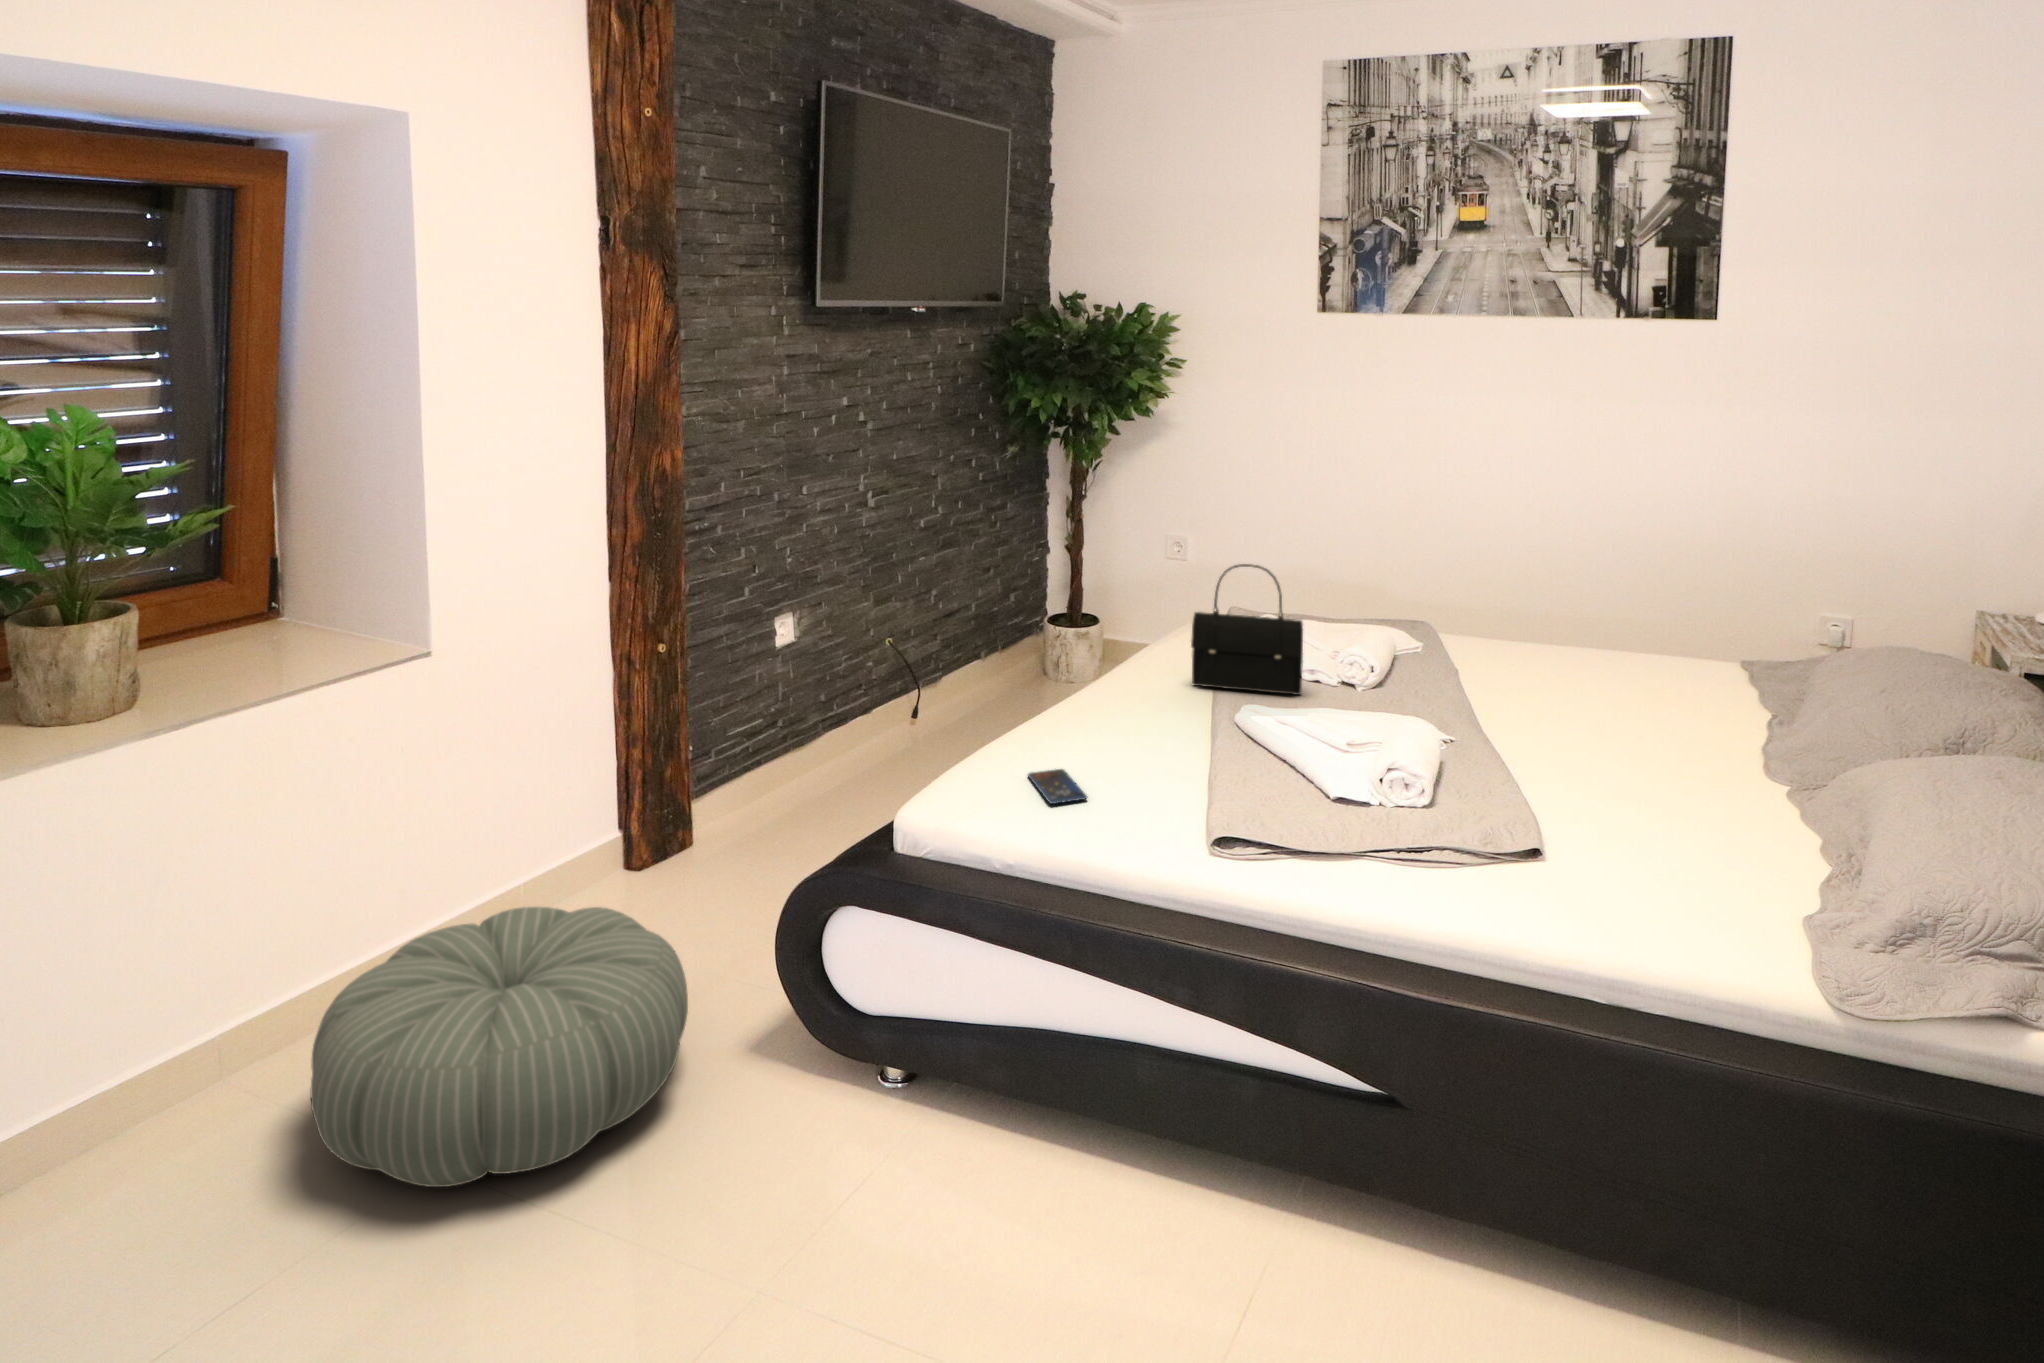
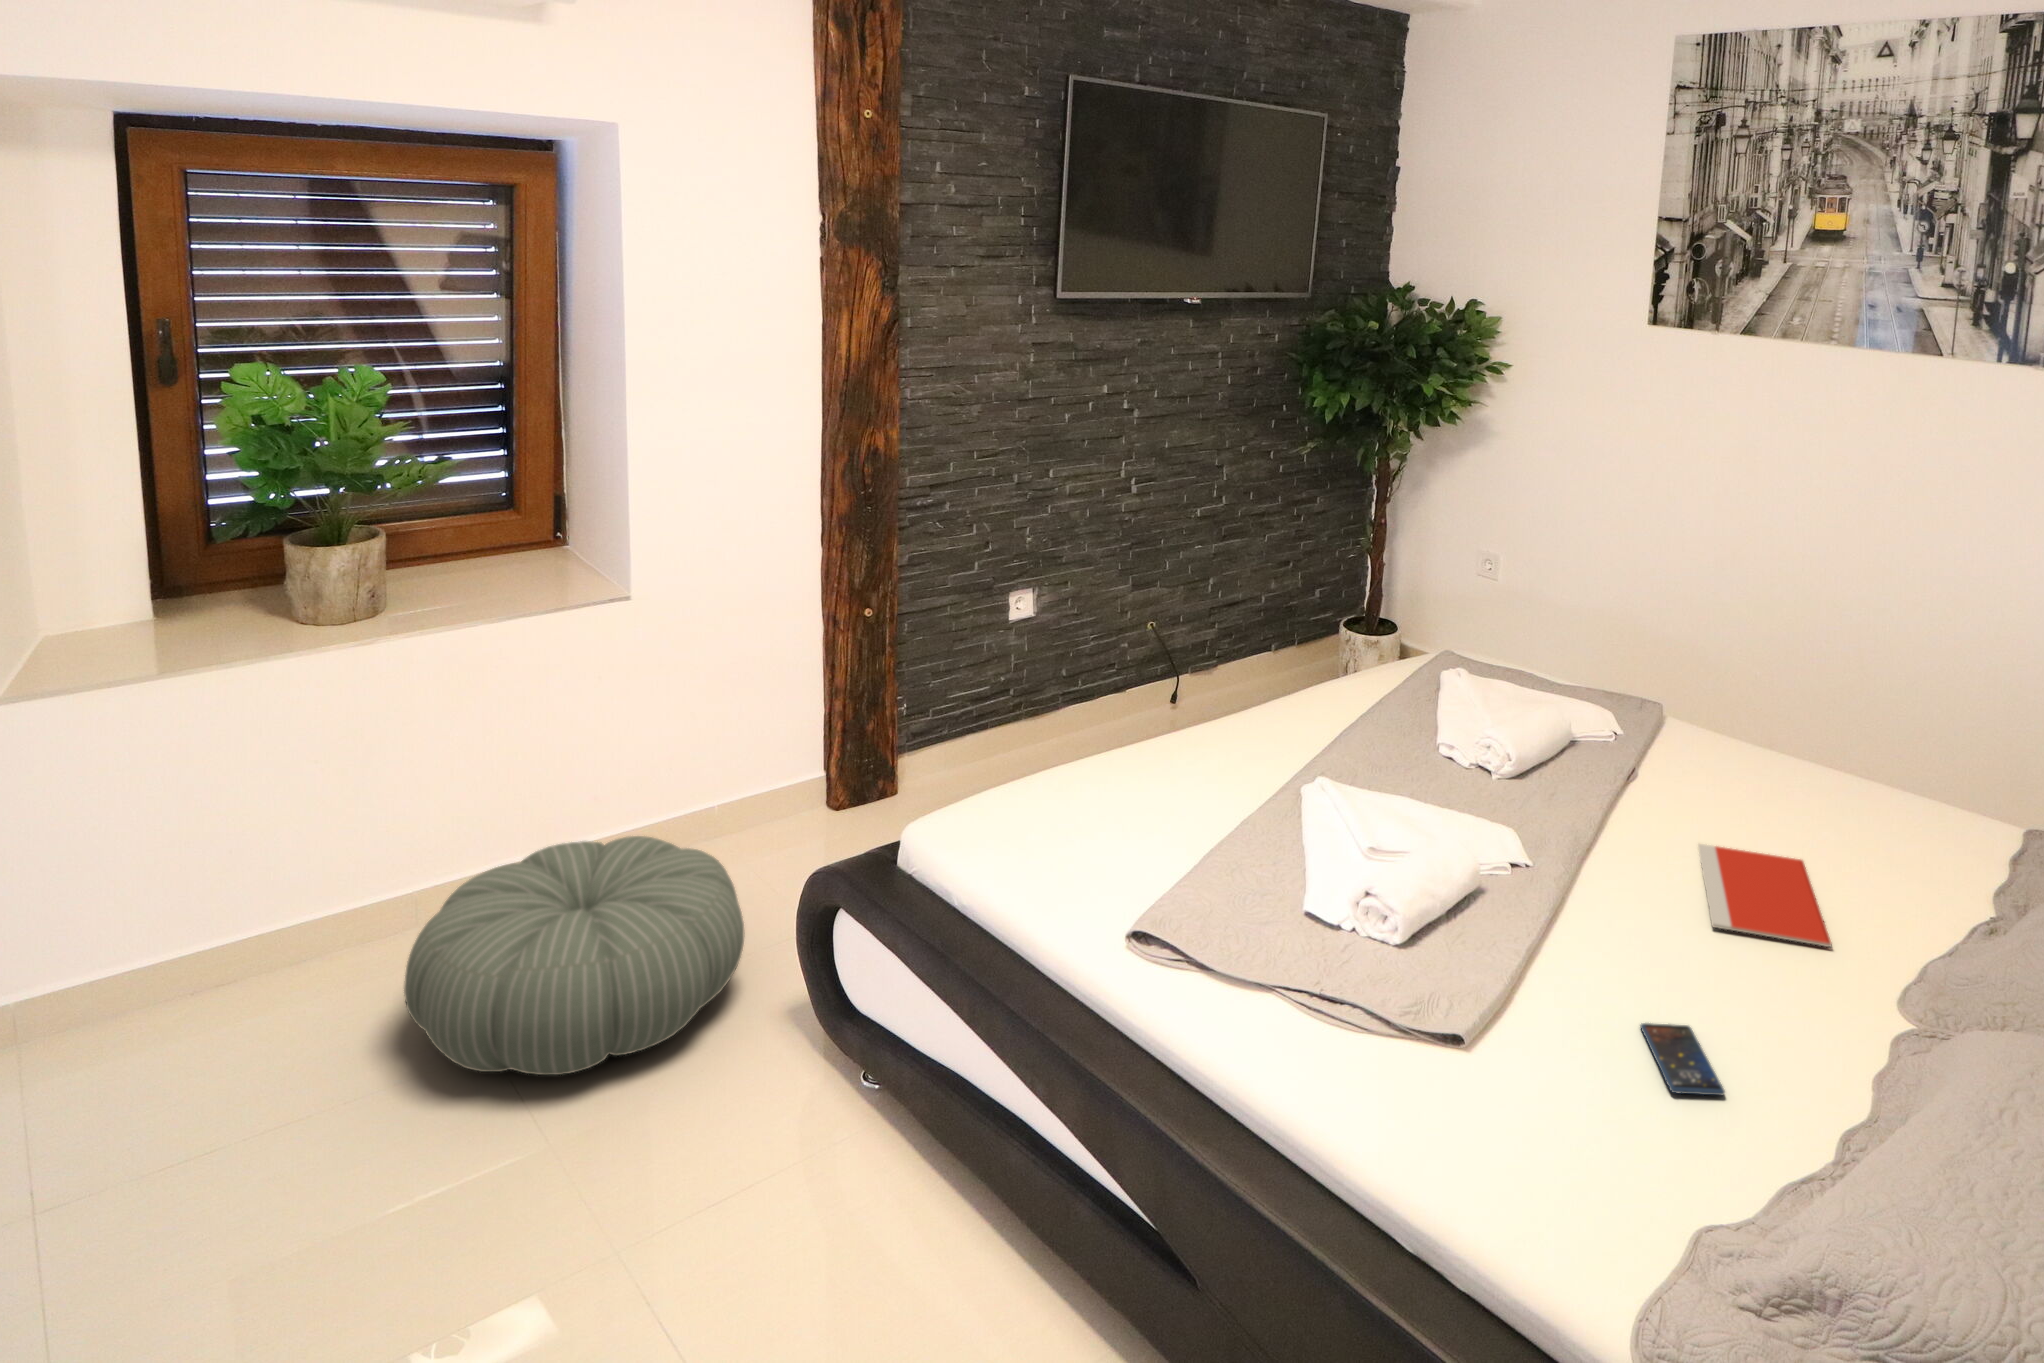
handbag: present [1191,564,1303,695] -> none [1304,617,1419,770]
notebook: none [1559,705,1710,757] -> present [1698,844,1832,947]
smartphone: present [1028,769,1087,804] -> present [1640,1023,1725,1095]

